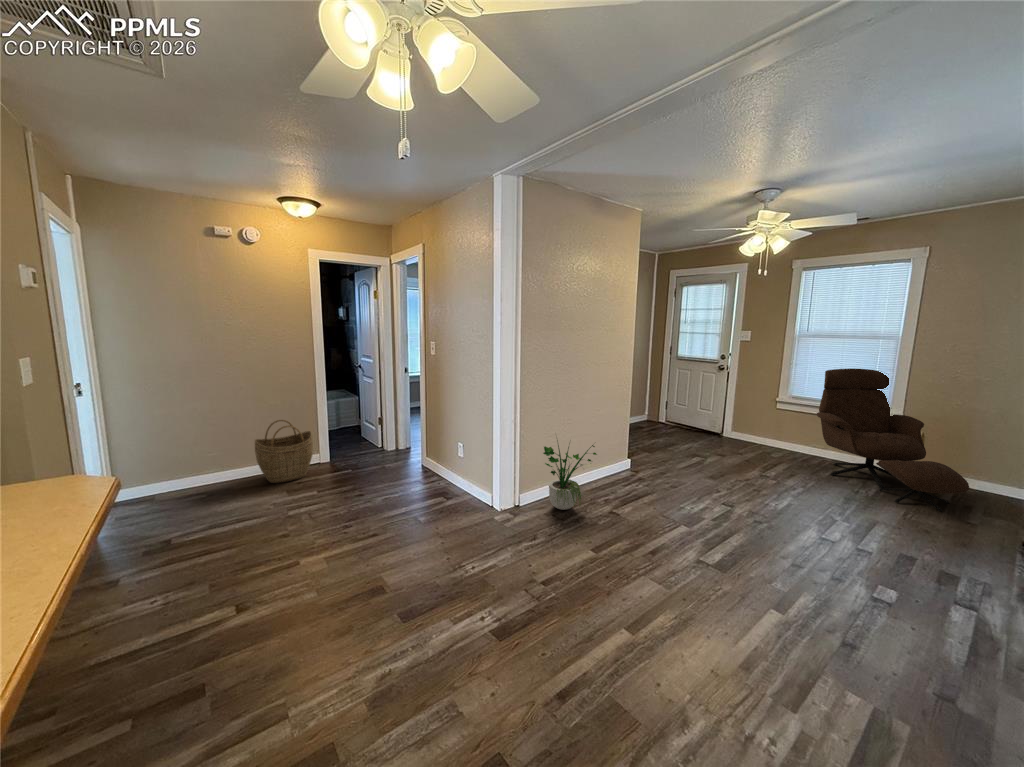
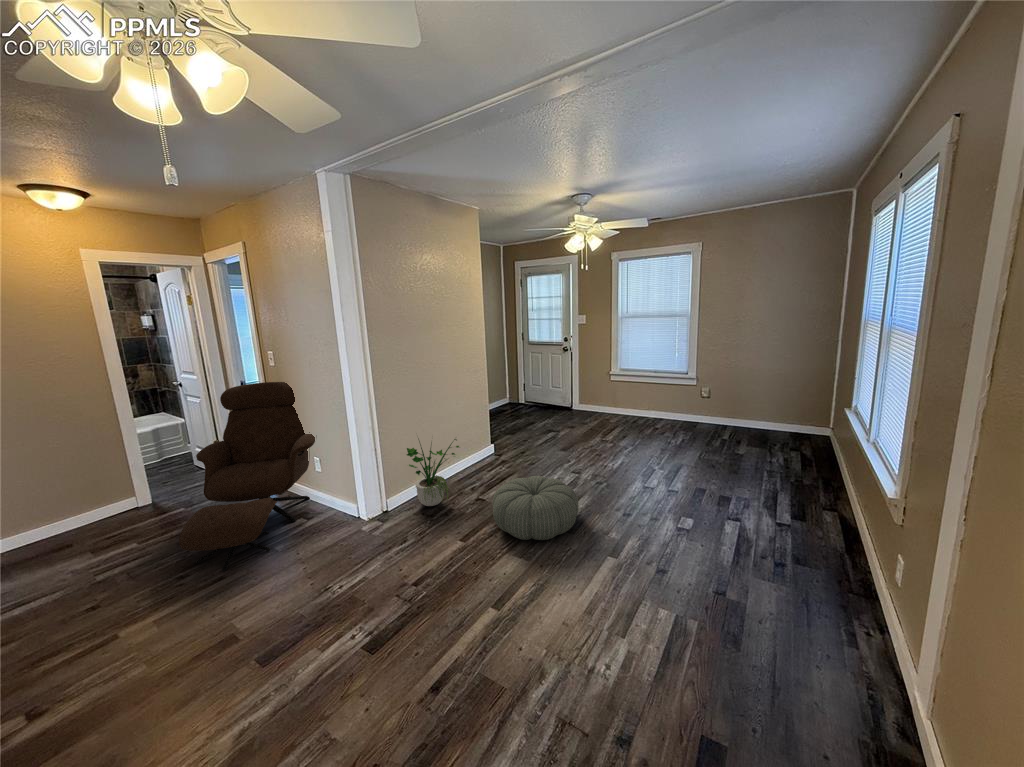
lounge chair: present [817,369,969,512] -> present [179,382,315,571]
woven basket: present [255,420,313,483] -> none [28,465,124,546]
pouf: none [629,497,734,572] -> present [493,476,578,540]

